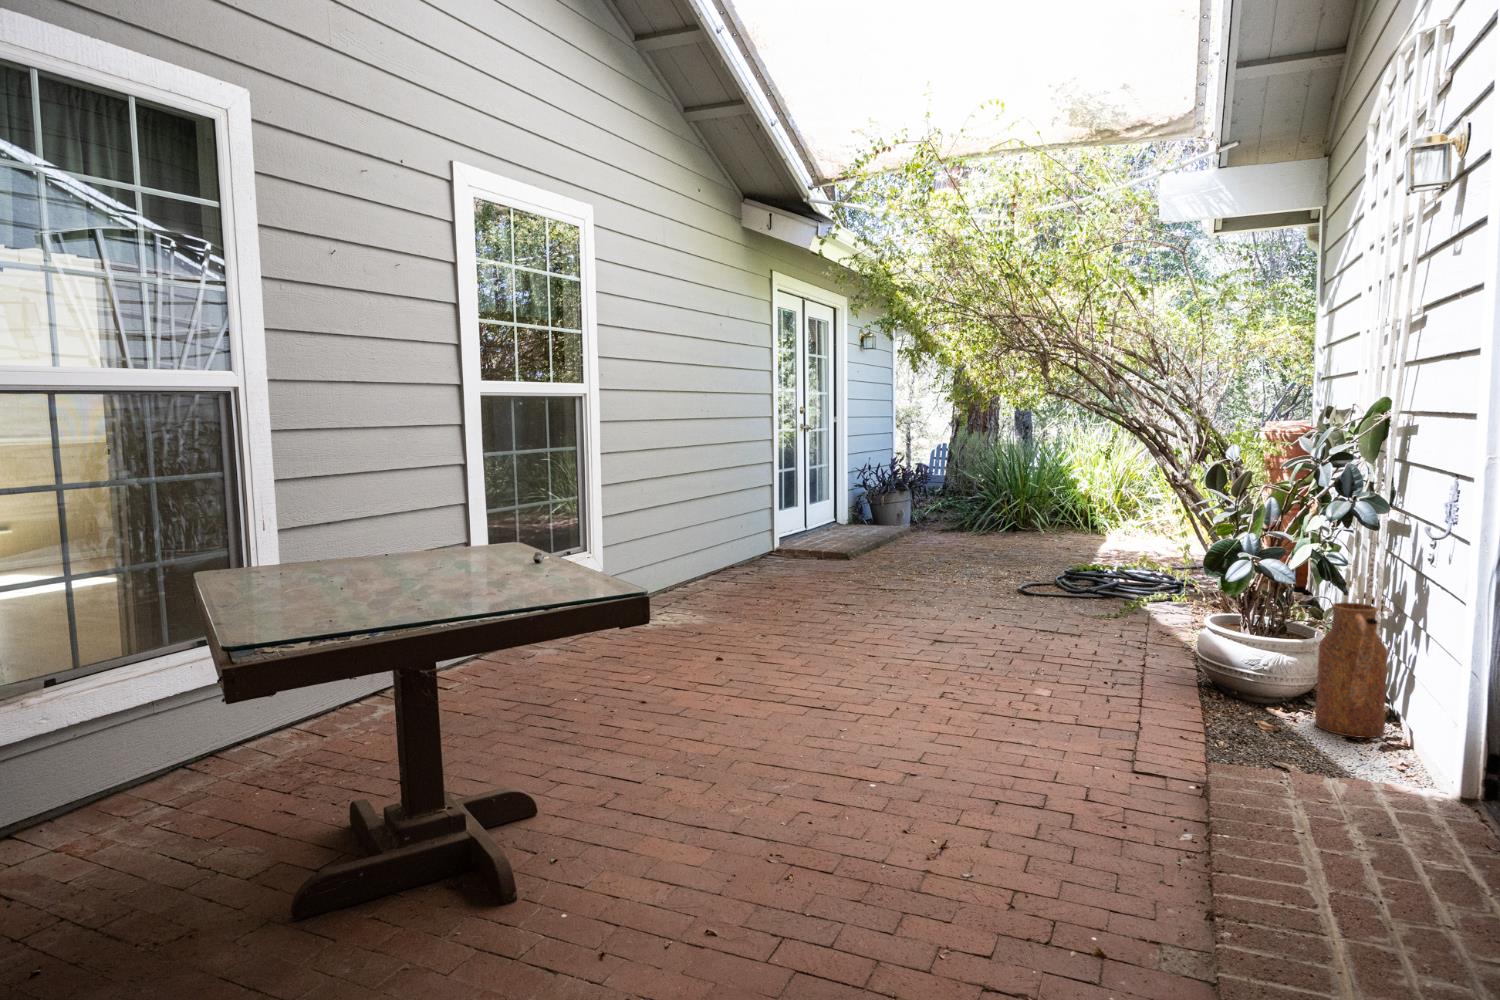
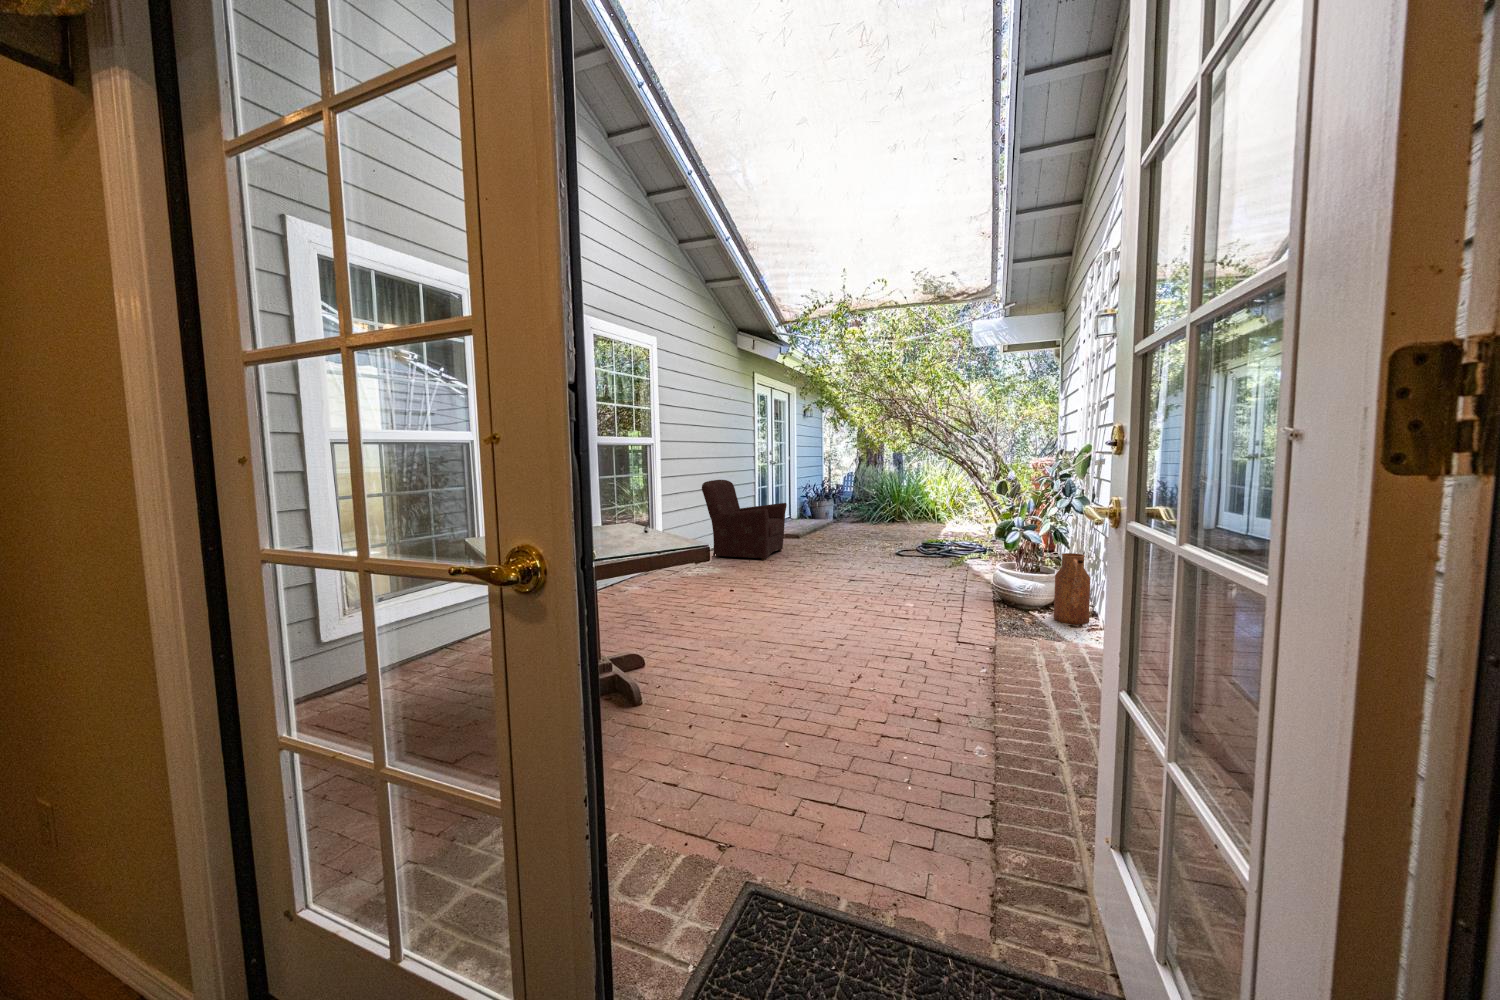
armchair: none [675,458,825,601] -> present [702,480,787,560]

